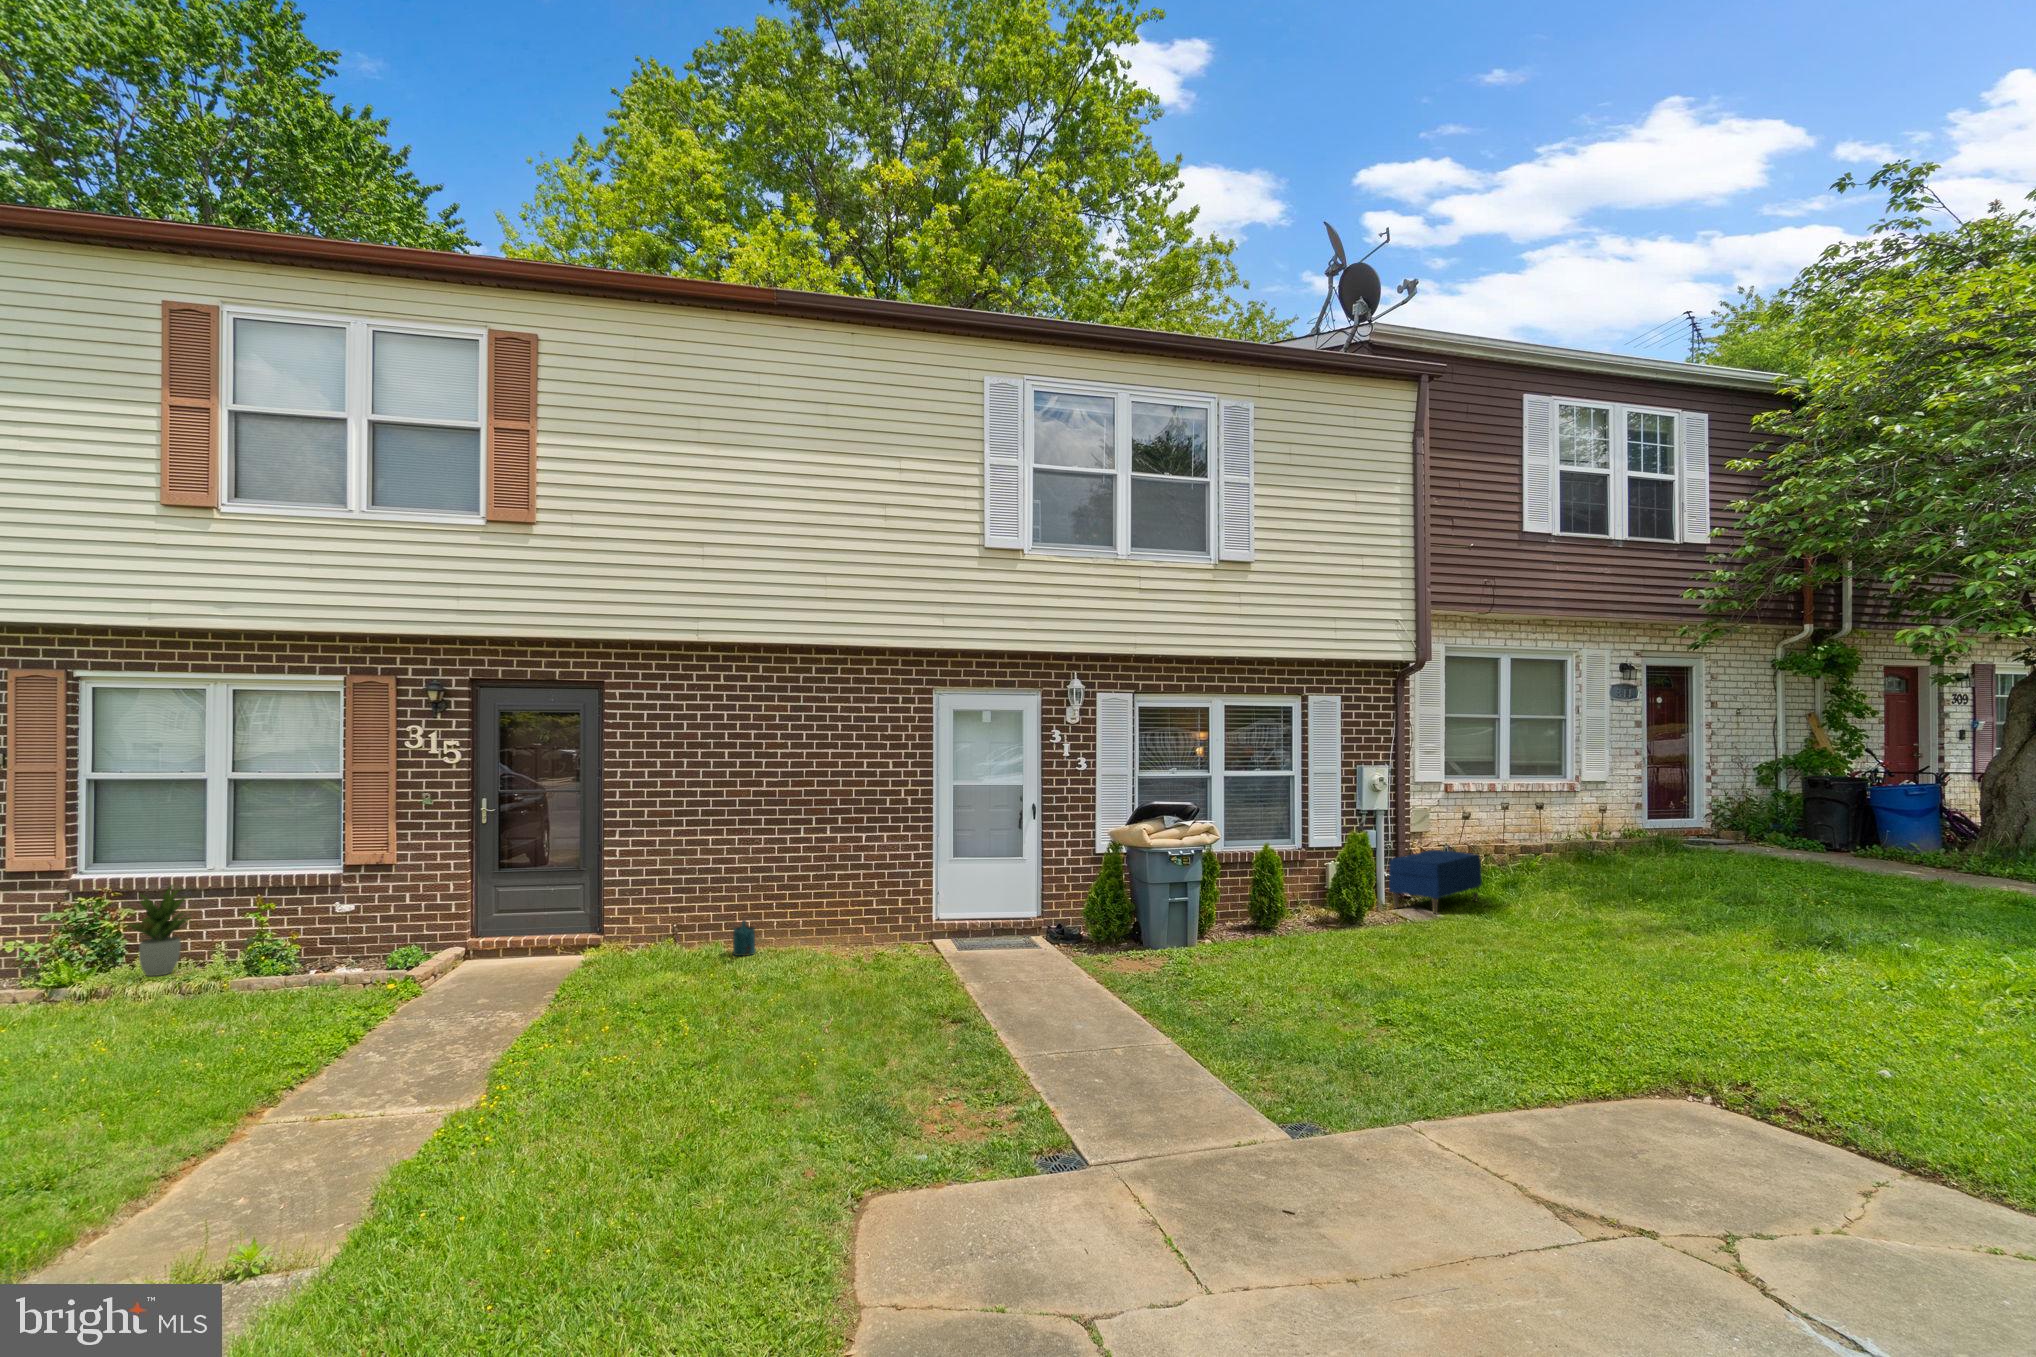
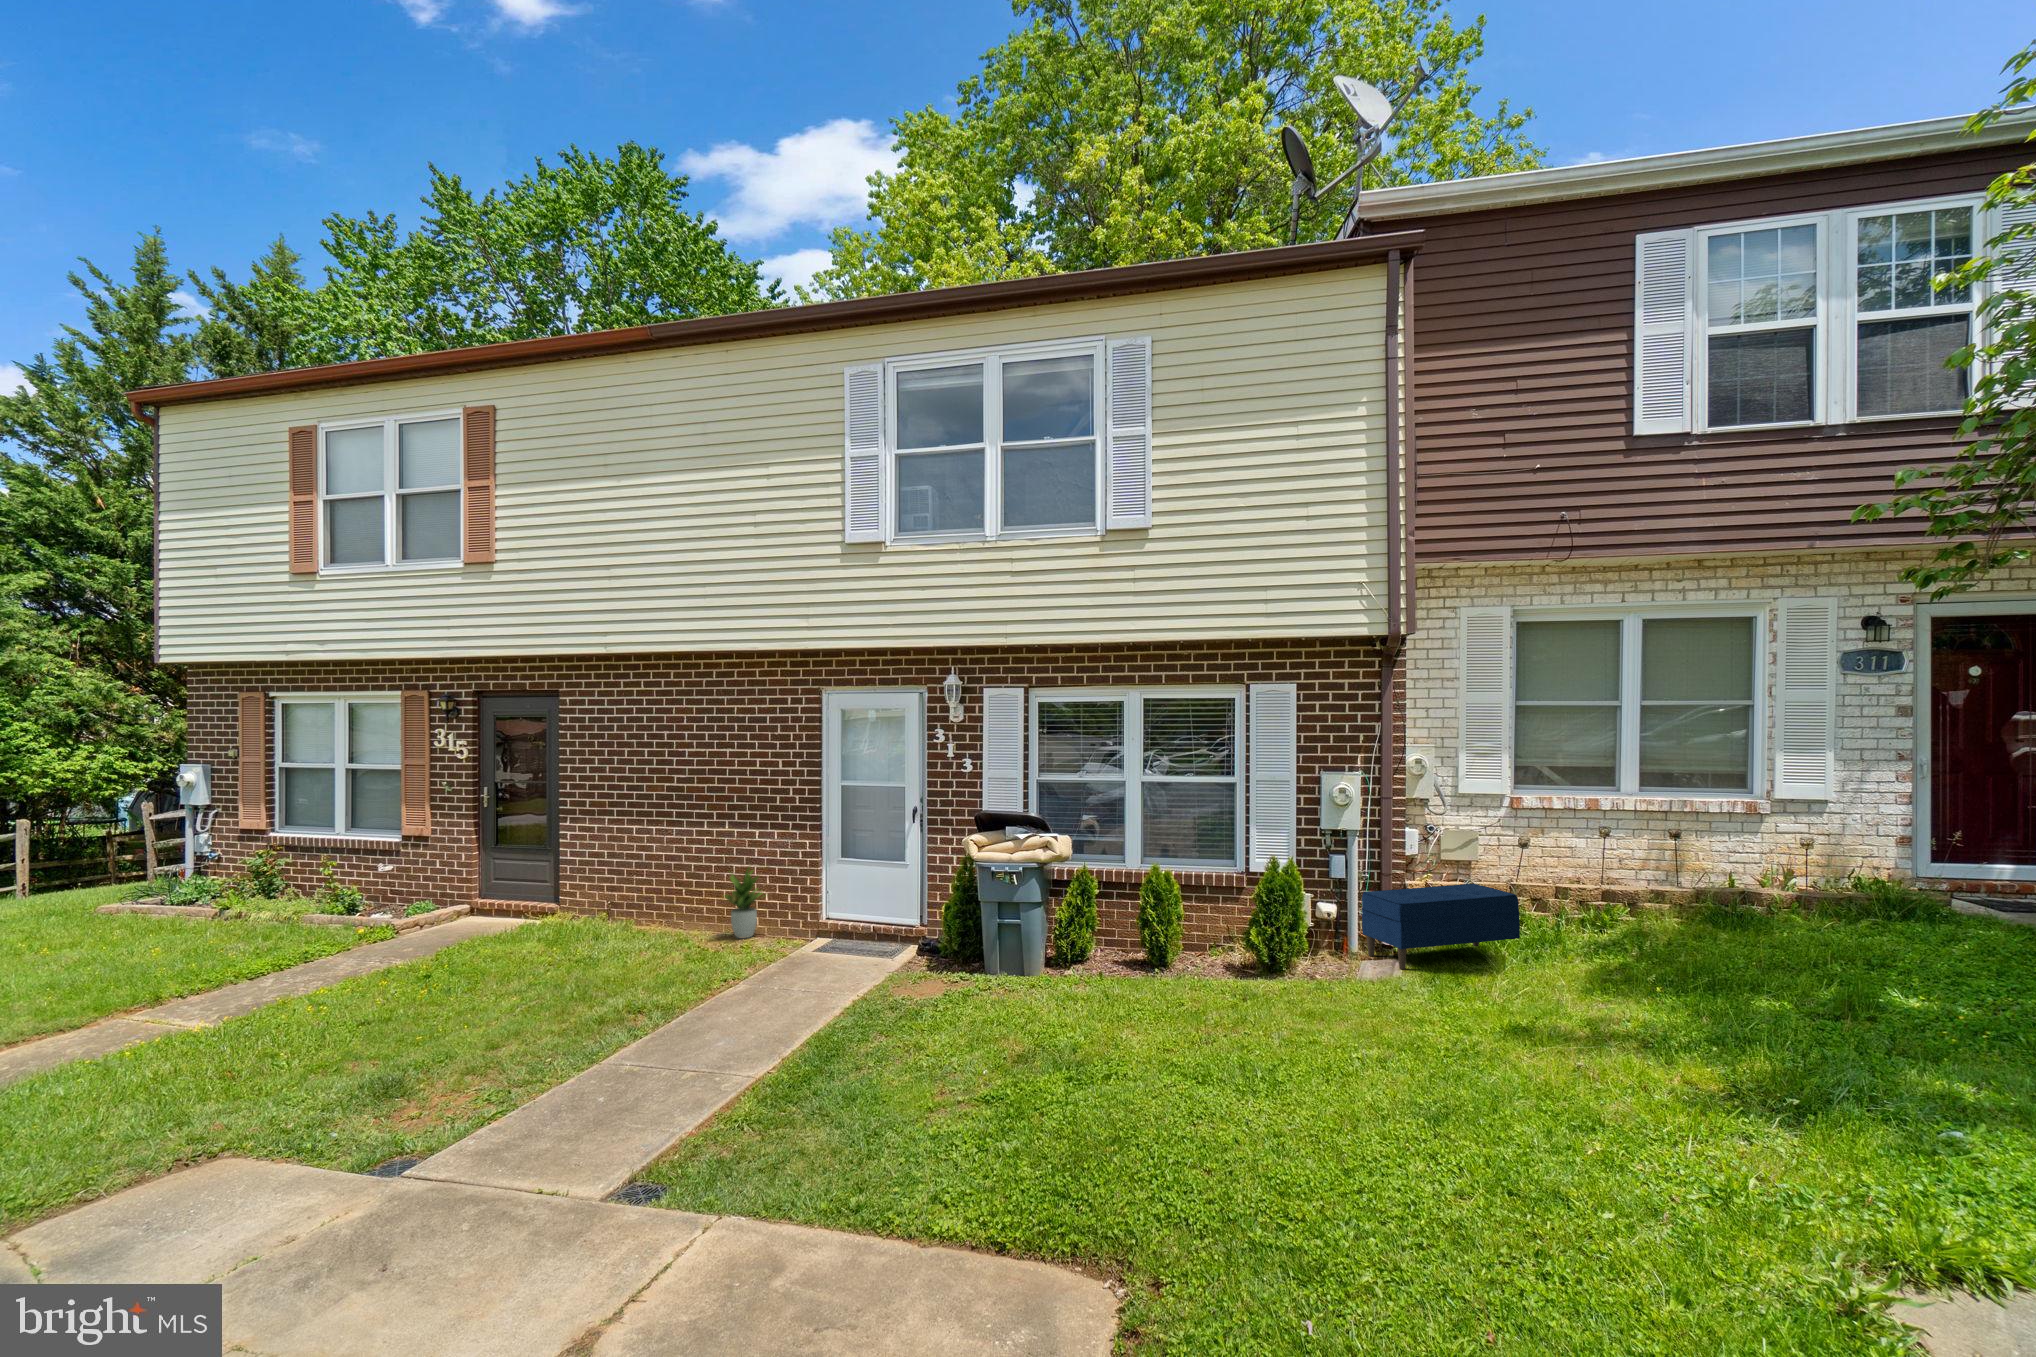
potted plant: present [129,885,190,976] -> present [725,867,762,938]
watering can: present [733,920,756,956] -> none [628,902,660,934]

